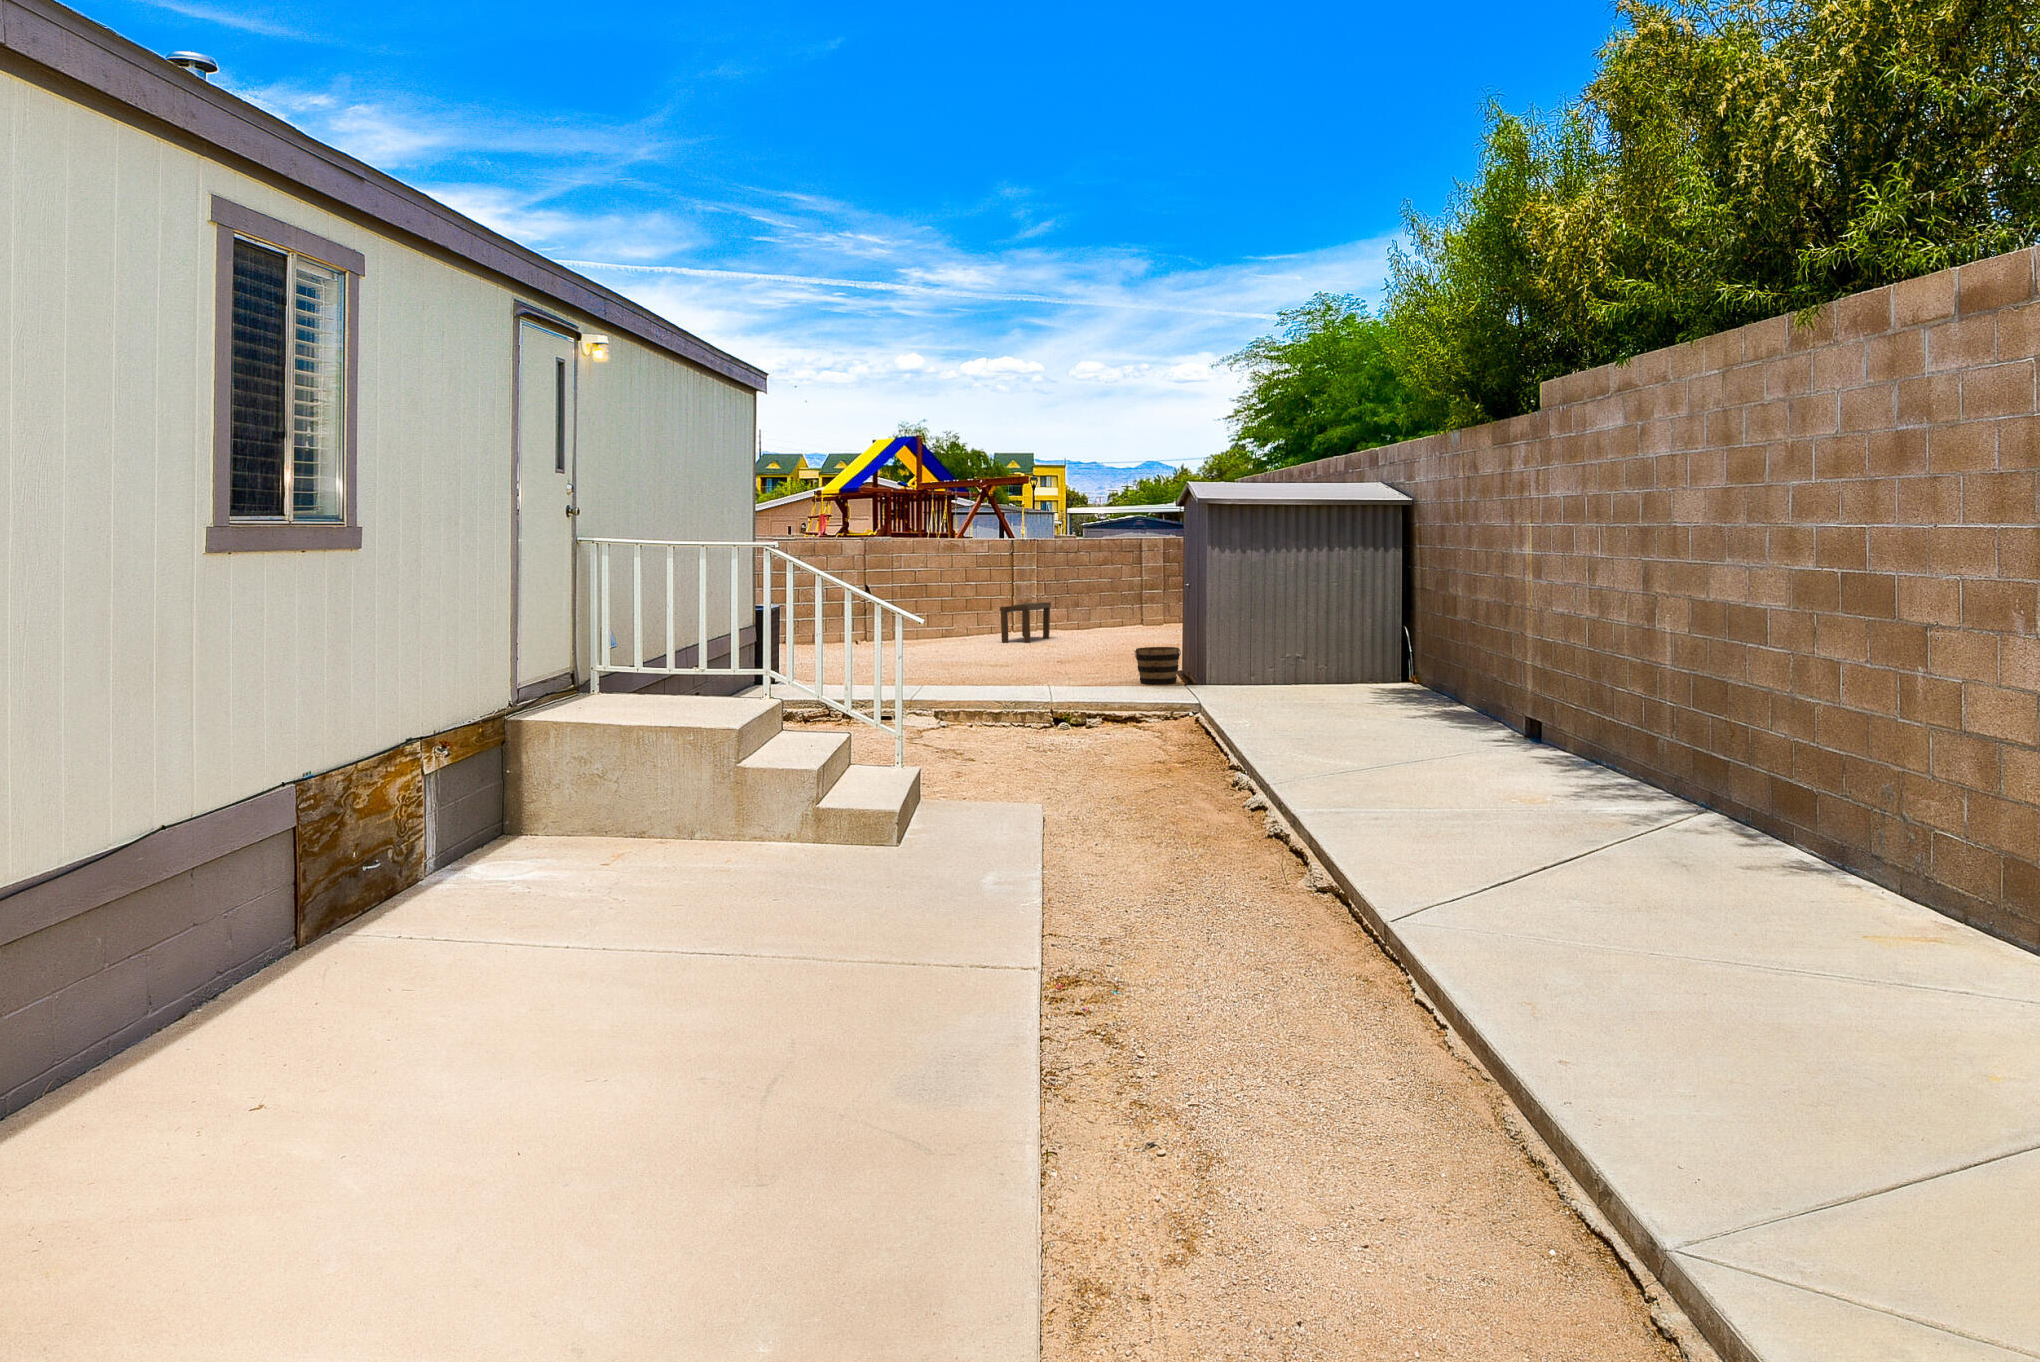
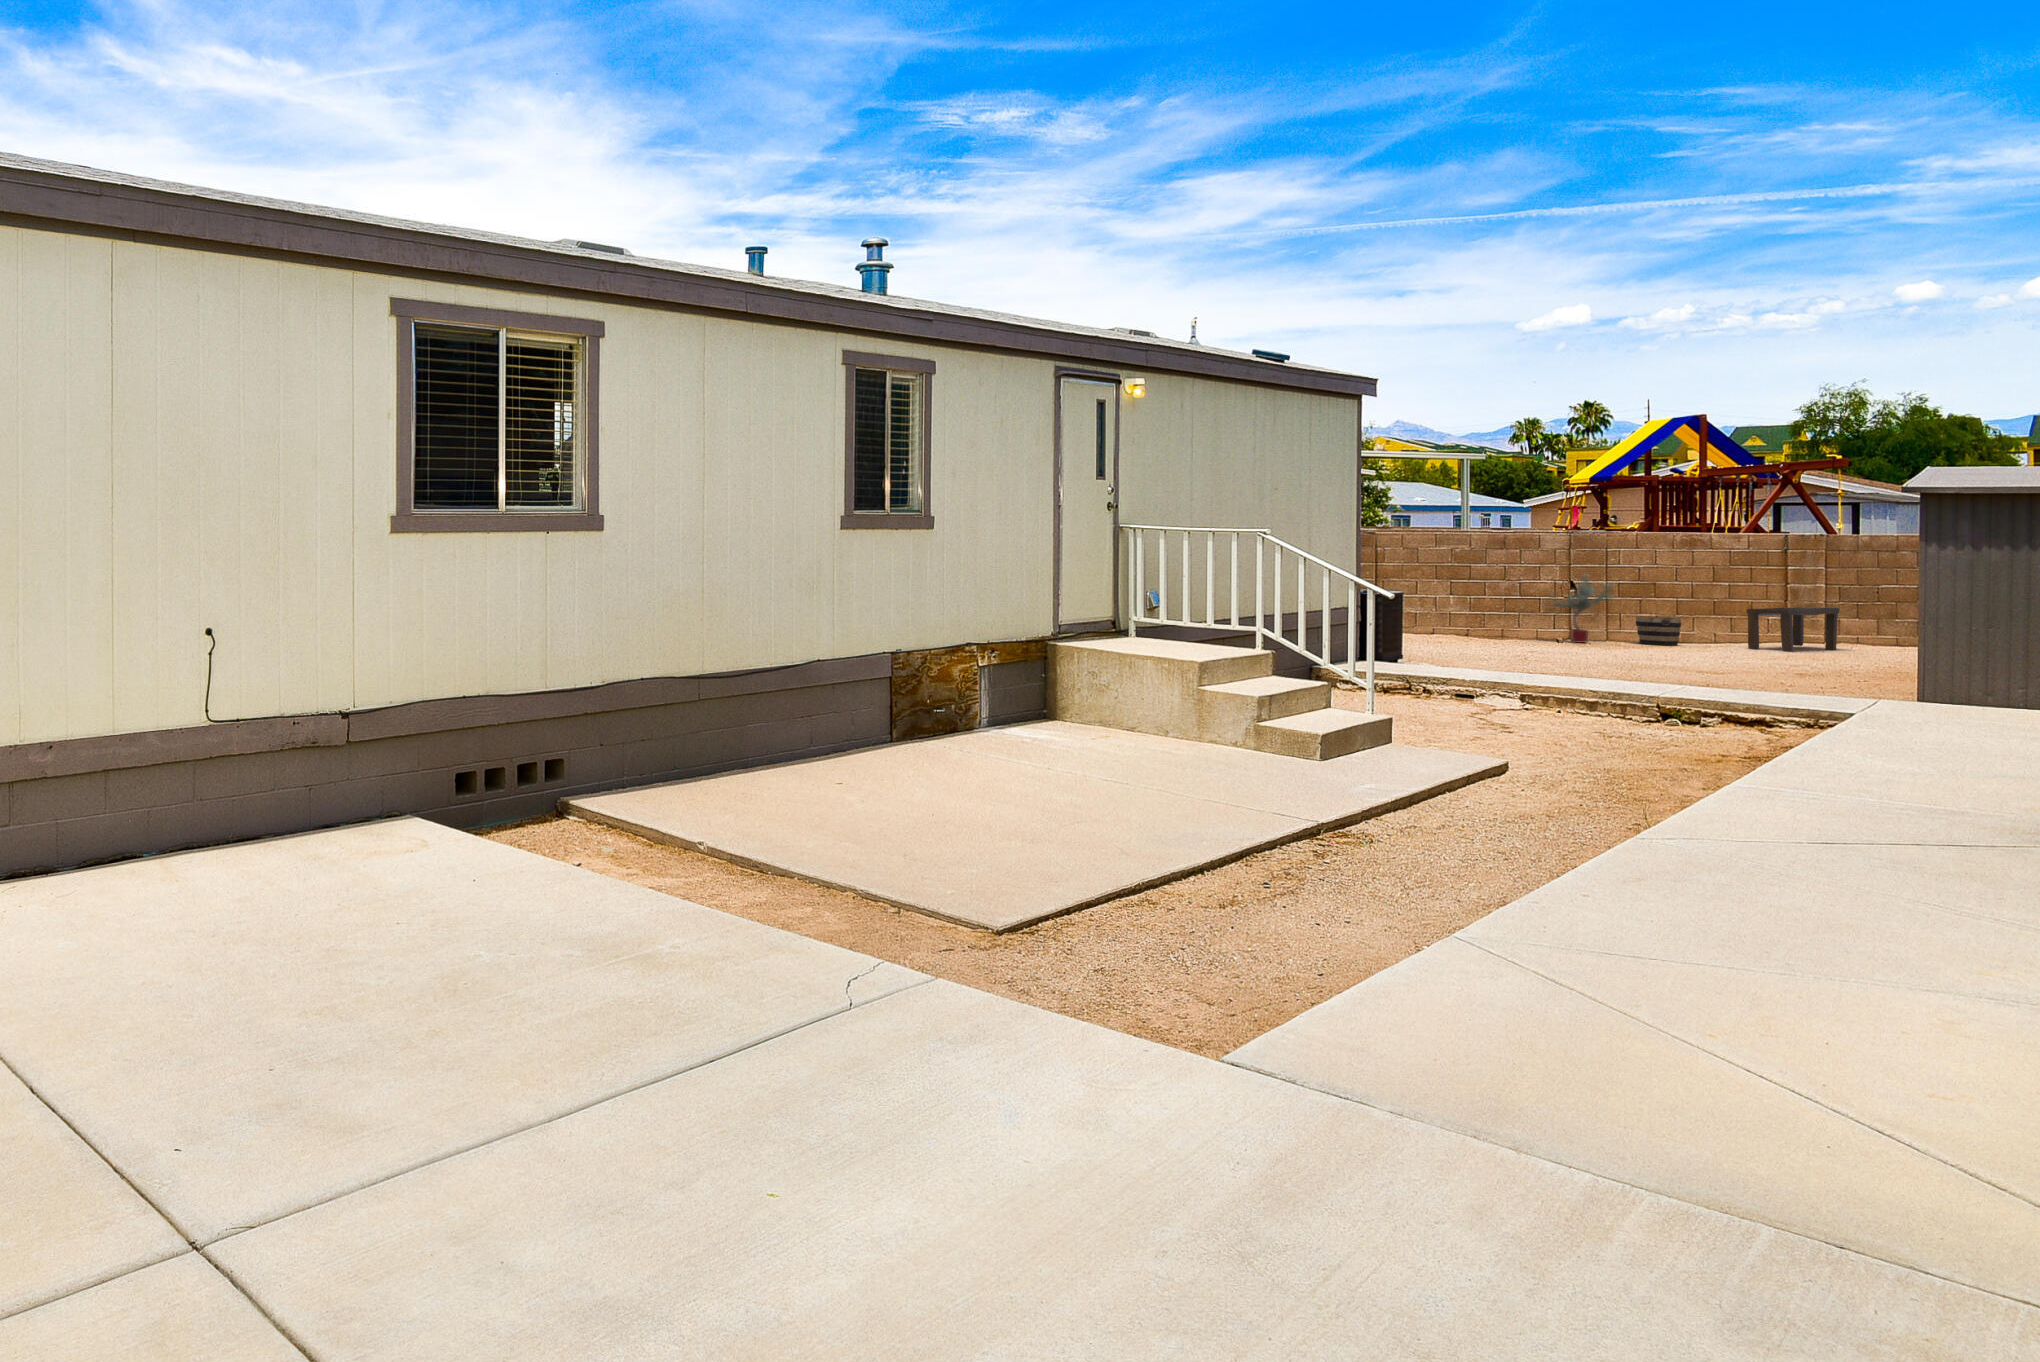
potted tree: none [863,580,915,648] -> present [1551,575,1613,643]
bucket: present [1135,647,1181,684] -> present [1636,617,1681,645]

